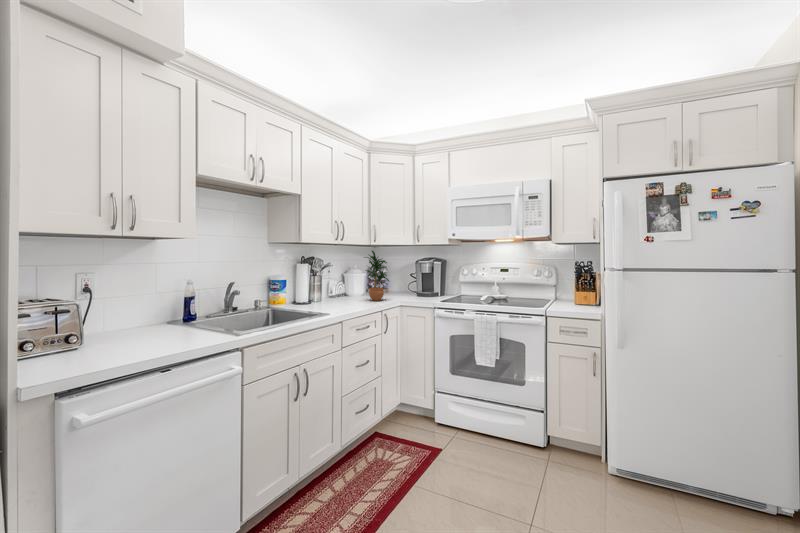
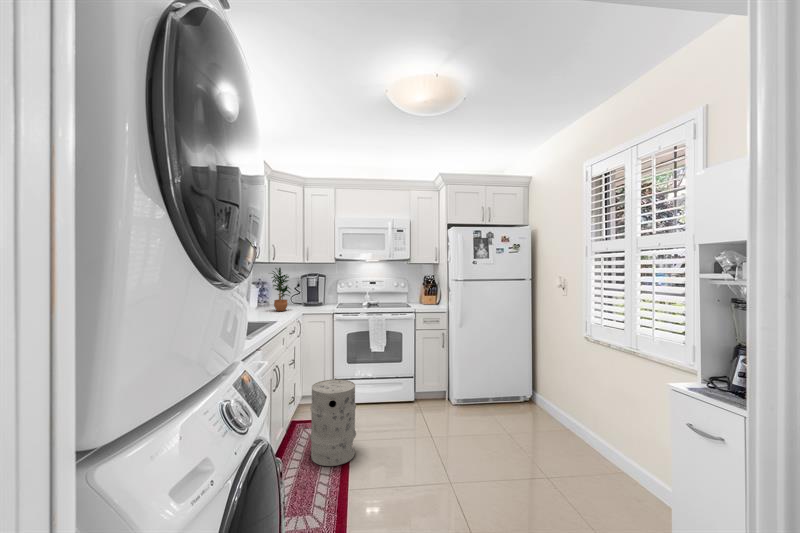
trash can: none [352,392,411,510] -> present [310,379,356,466]

